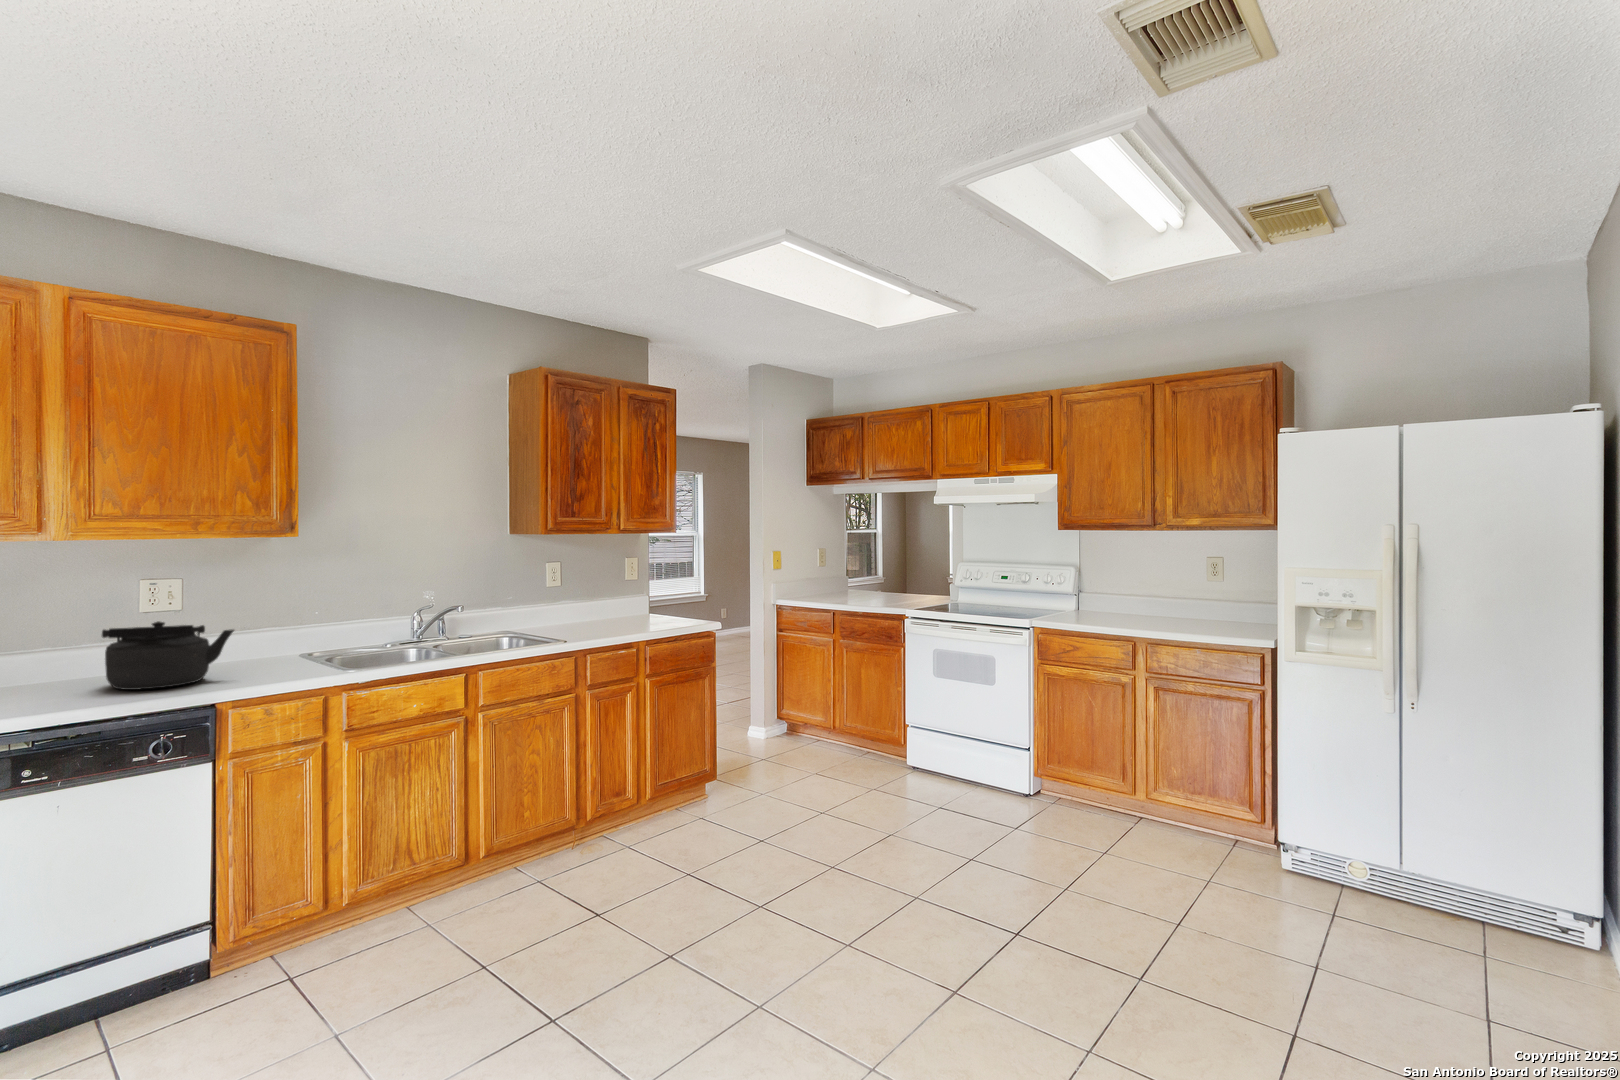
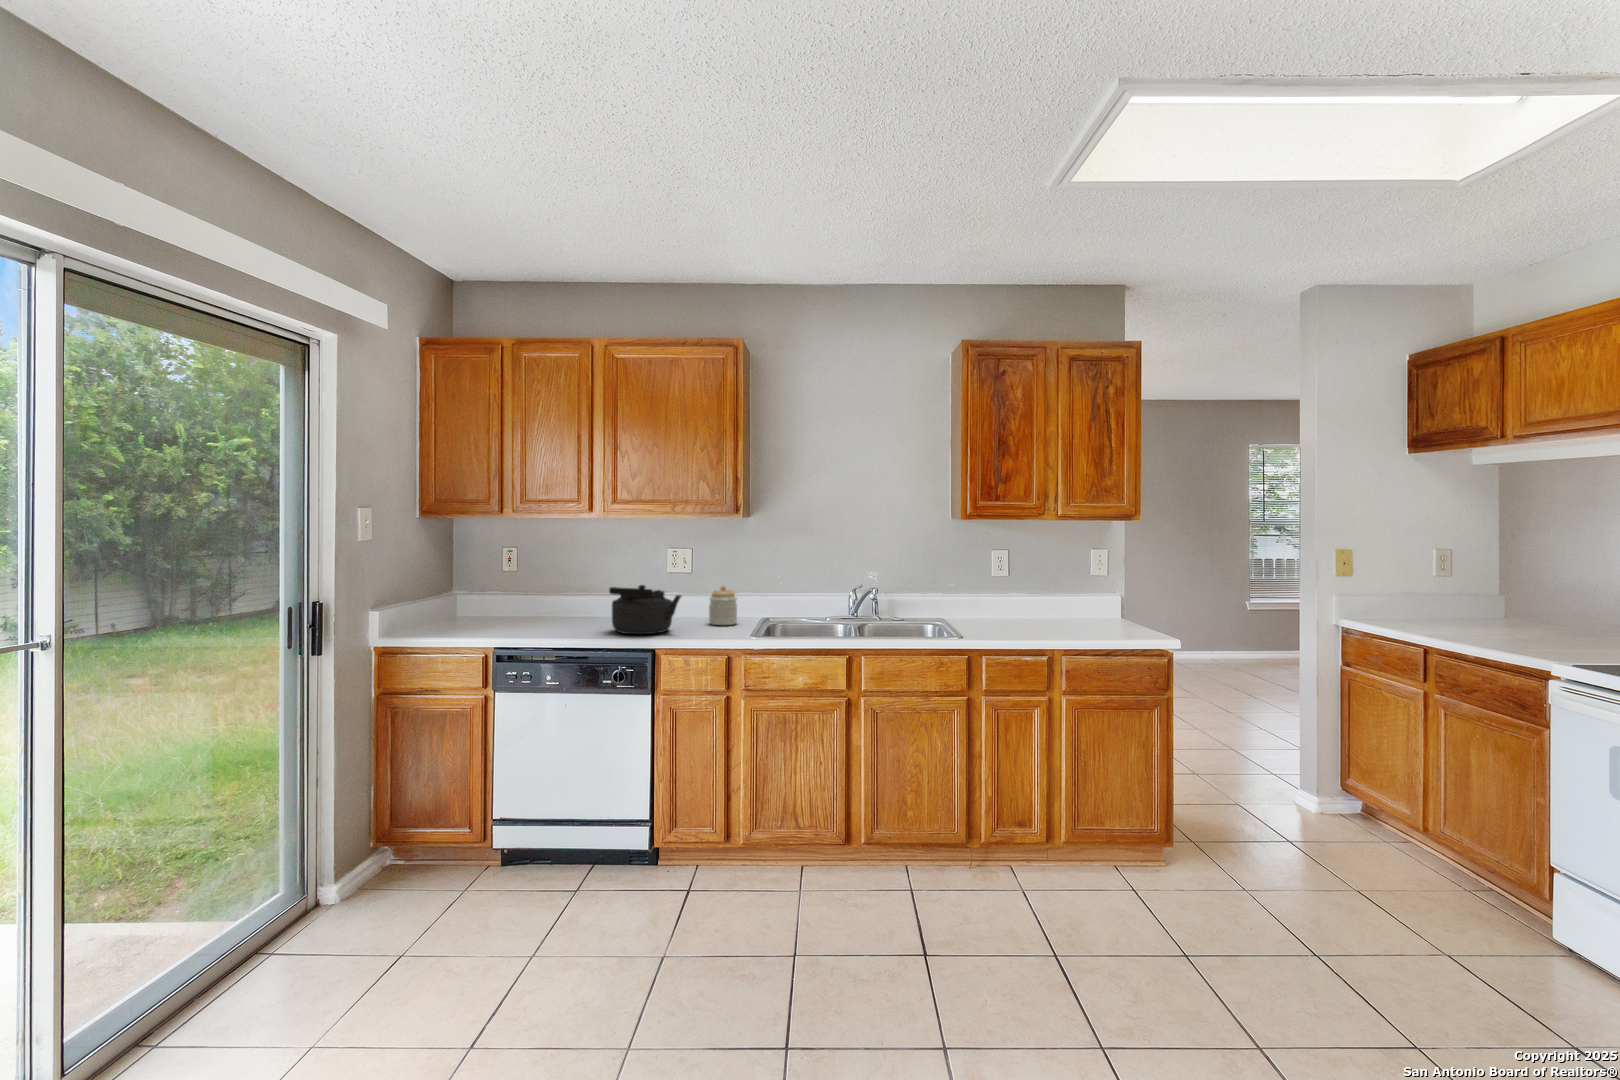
jar: none [237,614,280,664] -> present [709,586,737,625]

